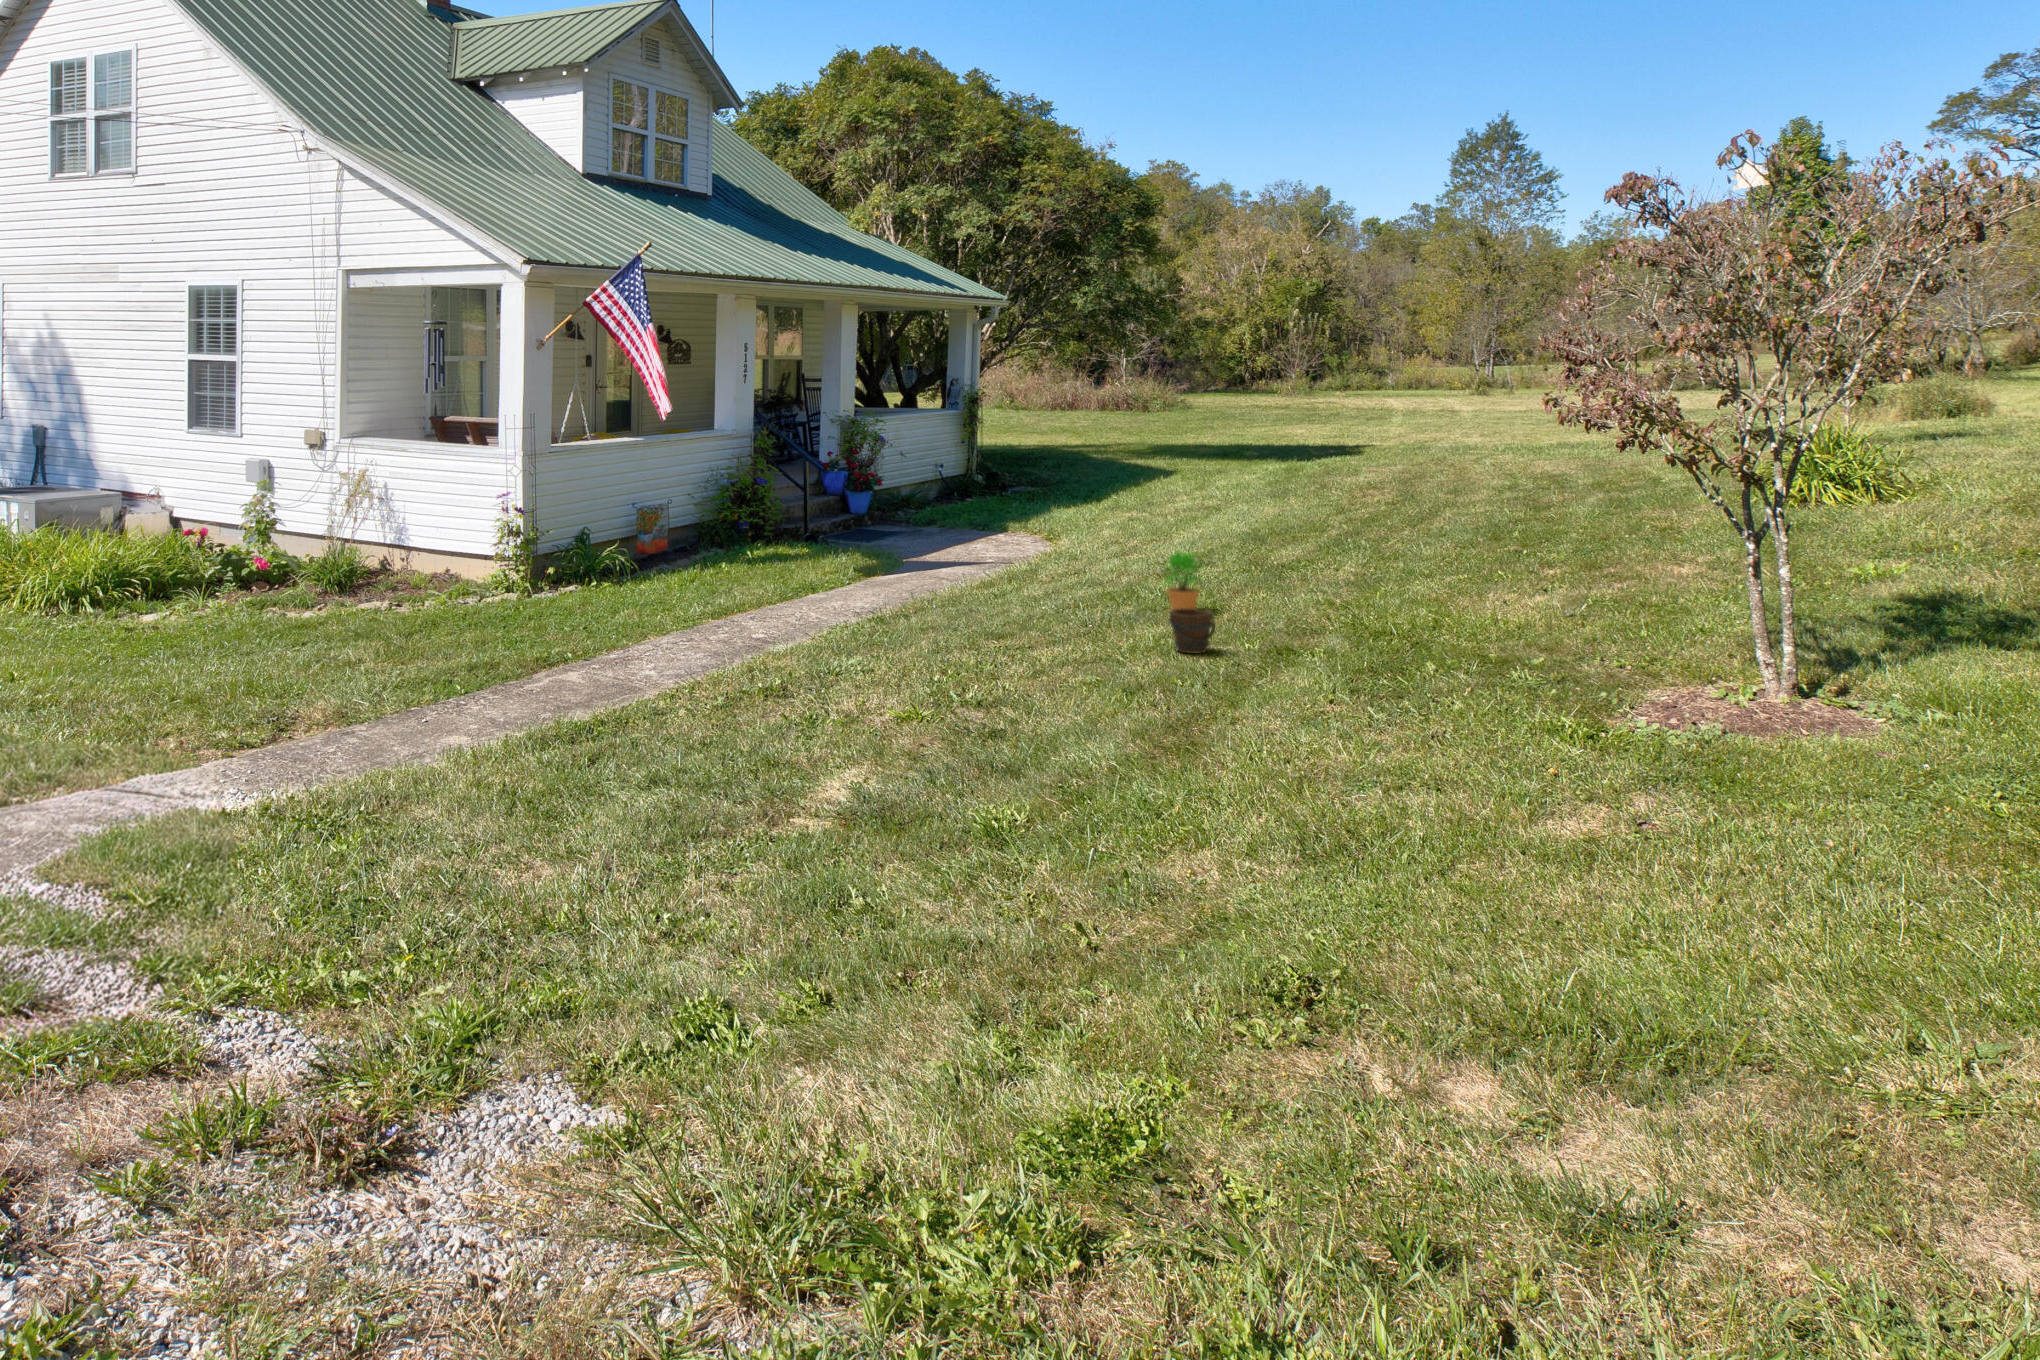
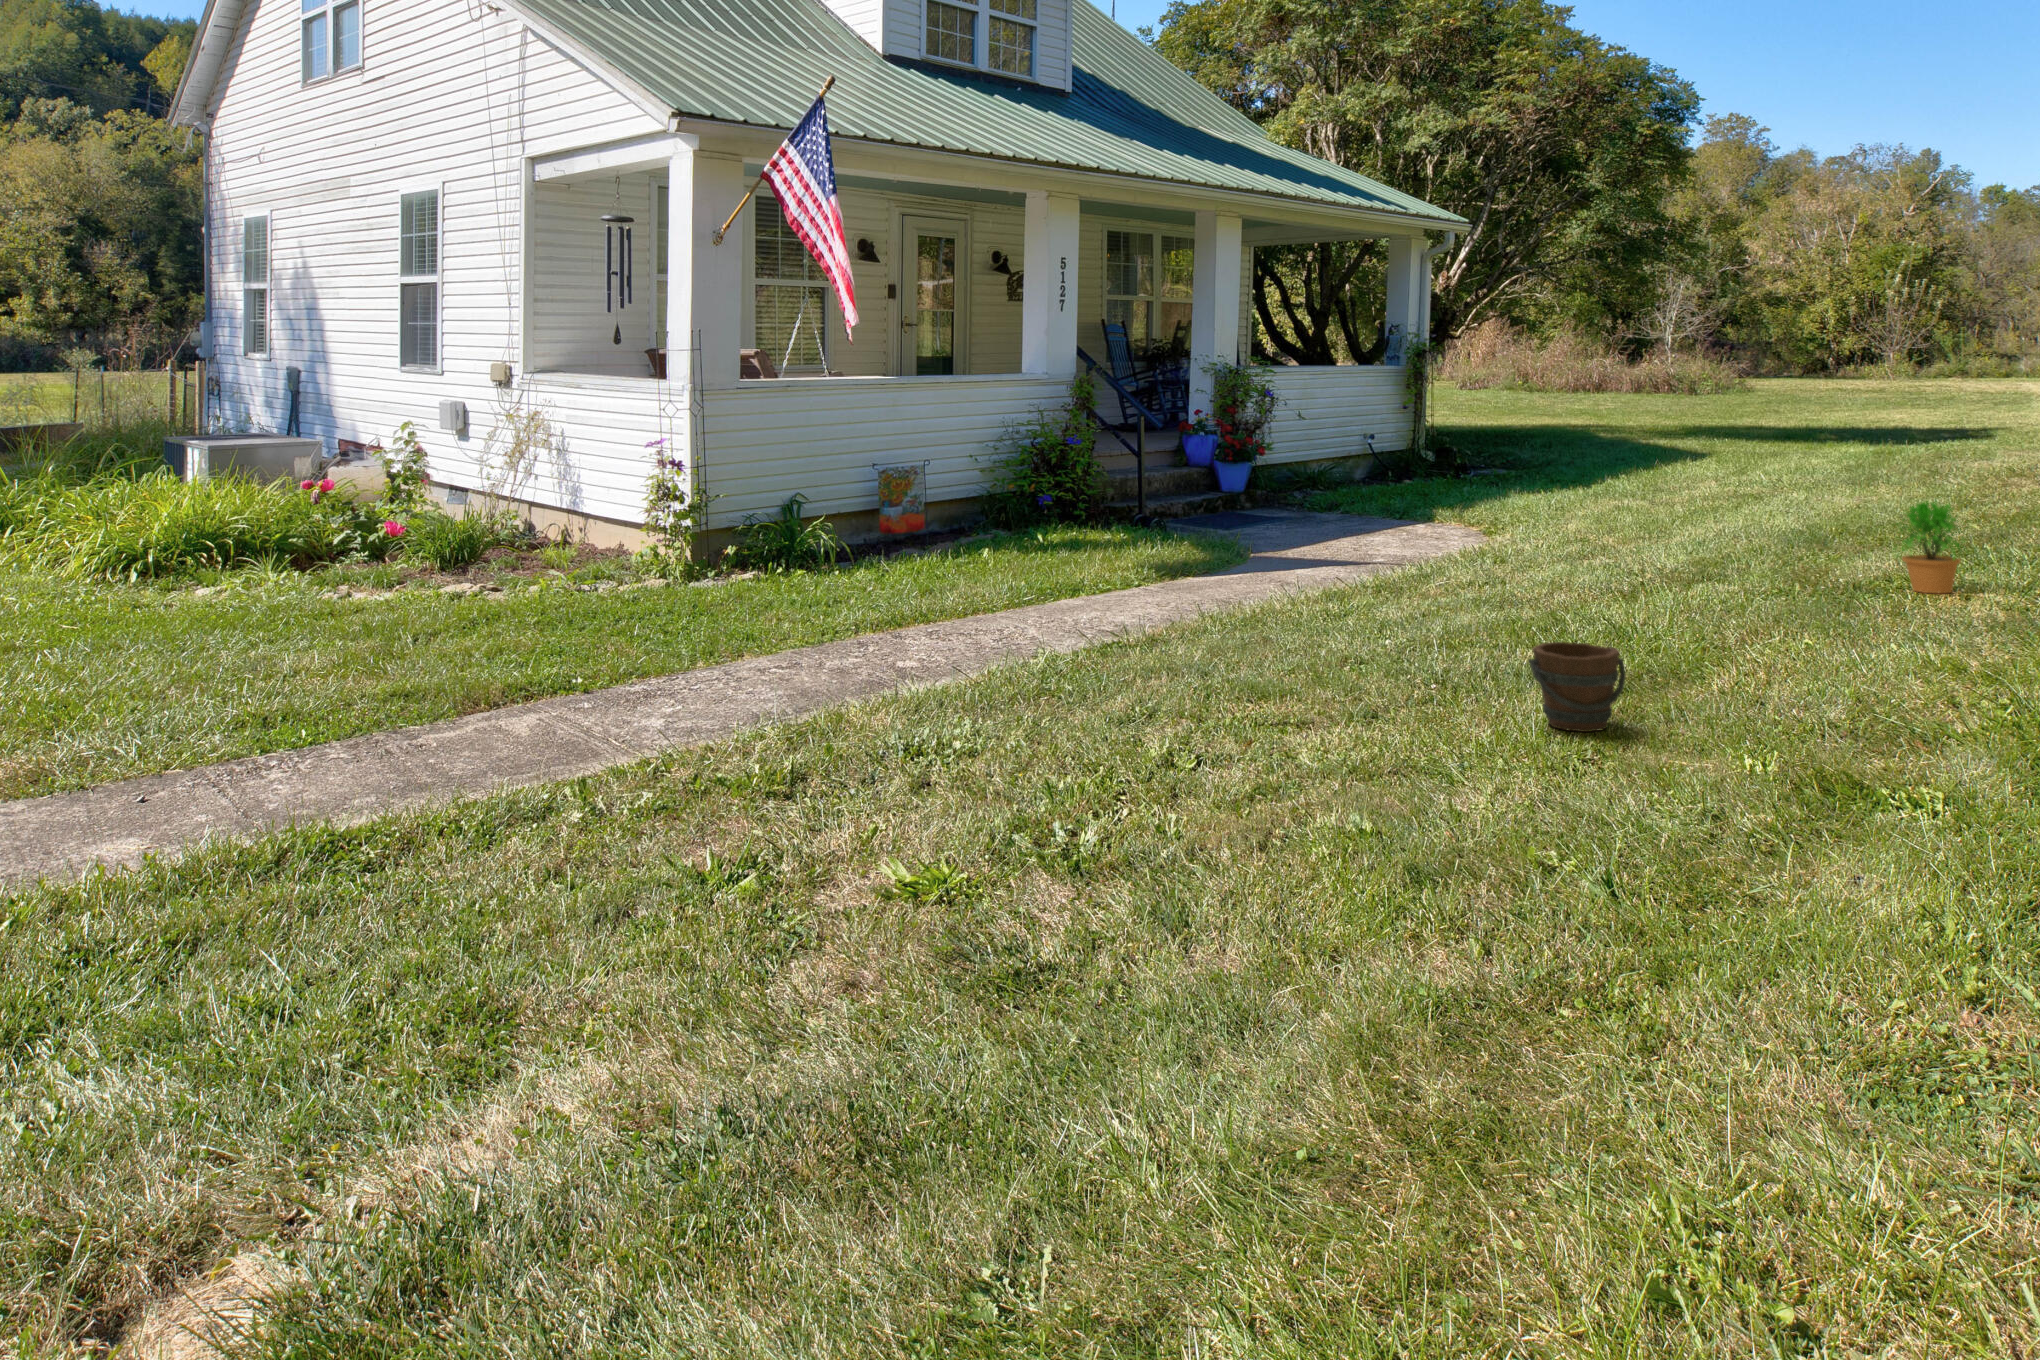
potted plant: present [1164,552,1202,609] -> present [1893,501,1965,594]

